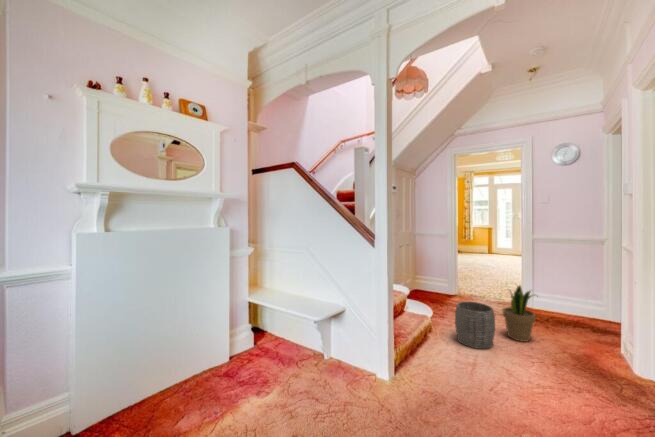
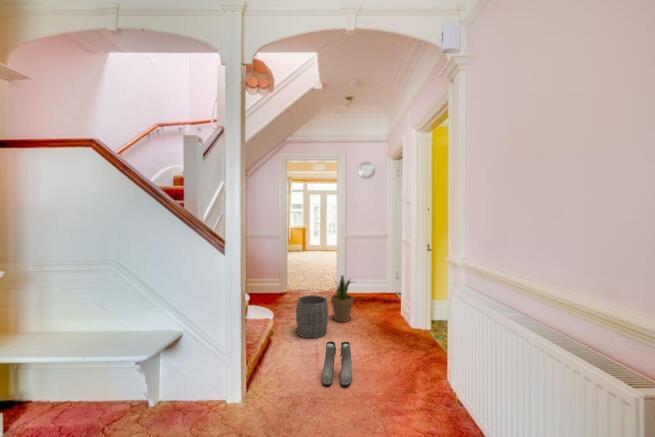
boots: none [473,353,514,406] -> present [322,341,352,386]

